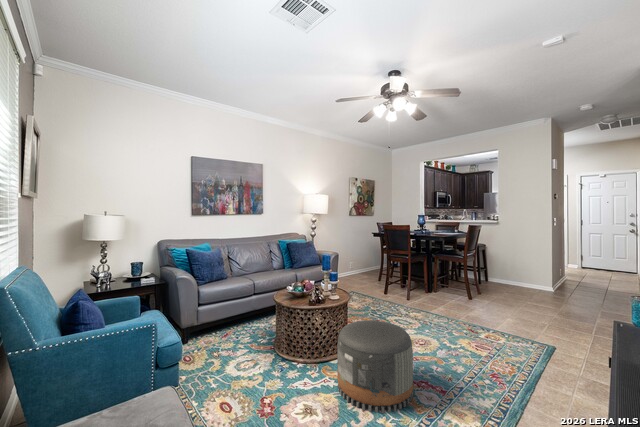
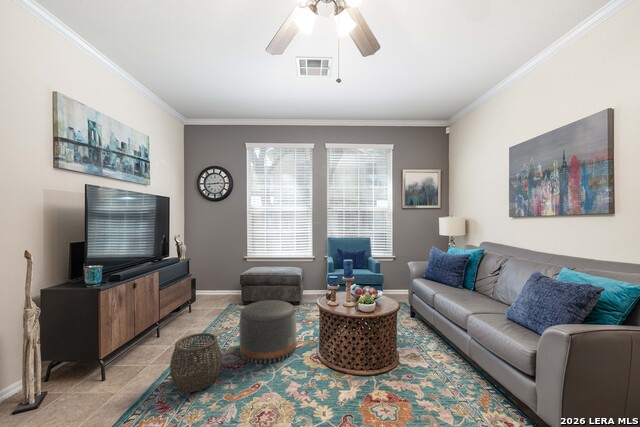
woven basket: none [442,335,501,400] -> present [170,333,222,392]

